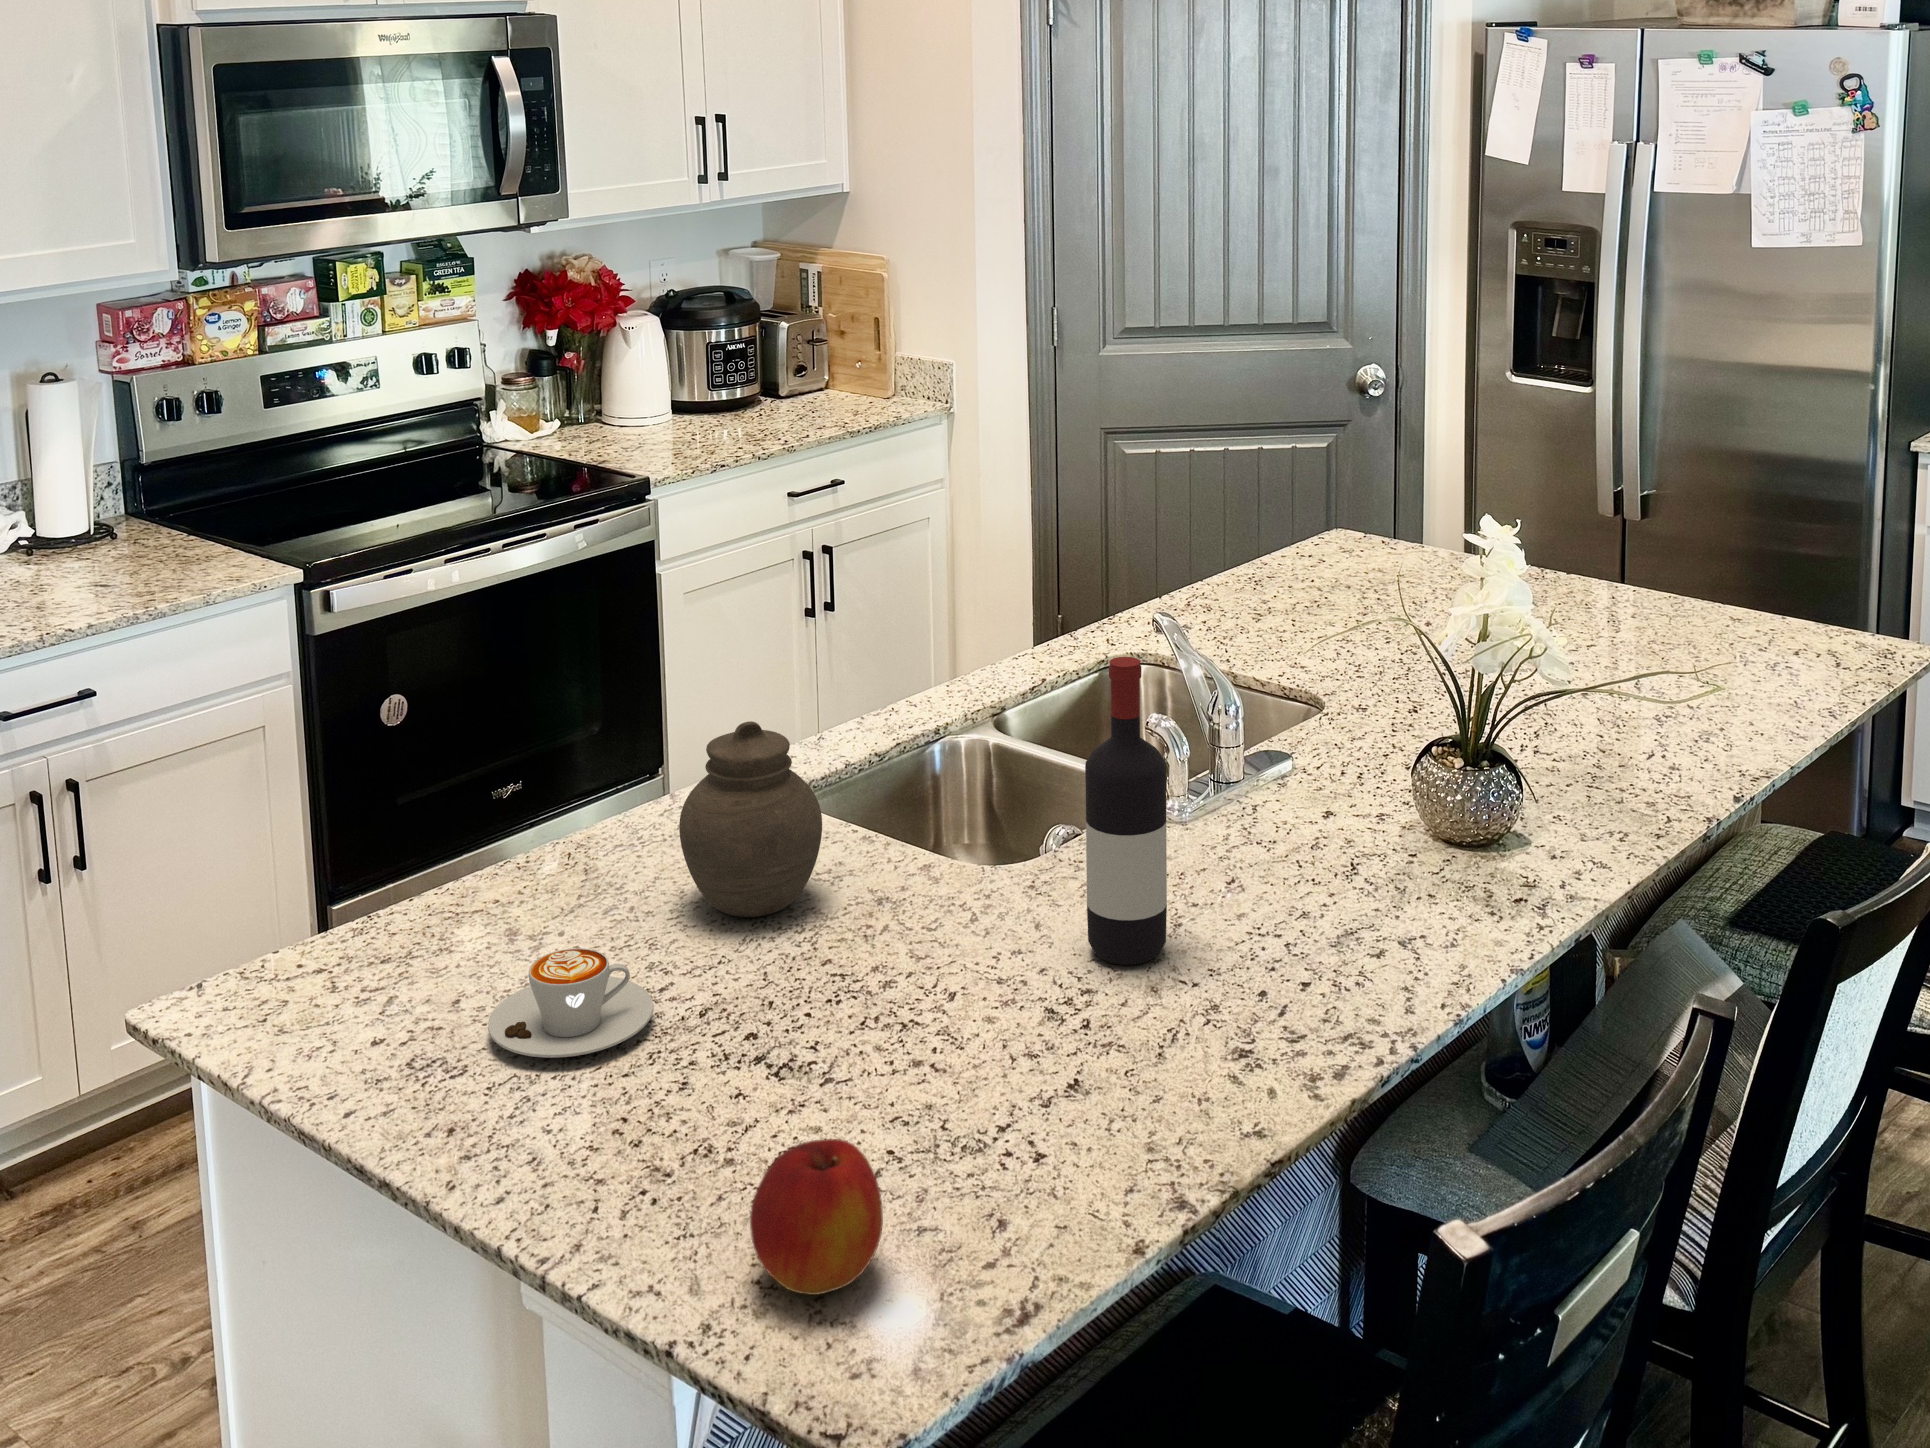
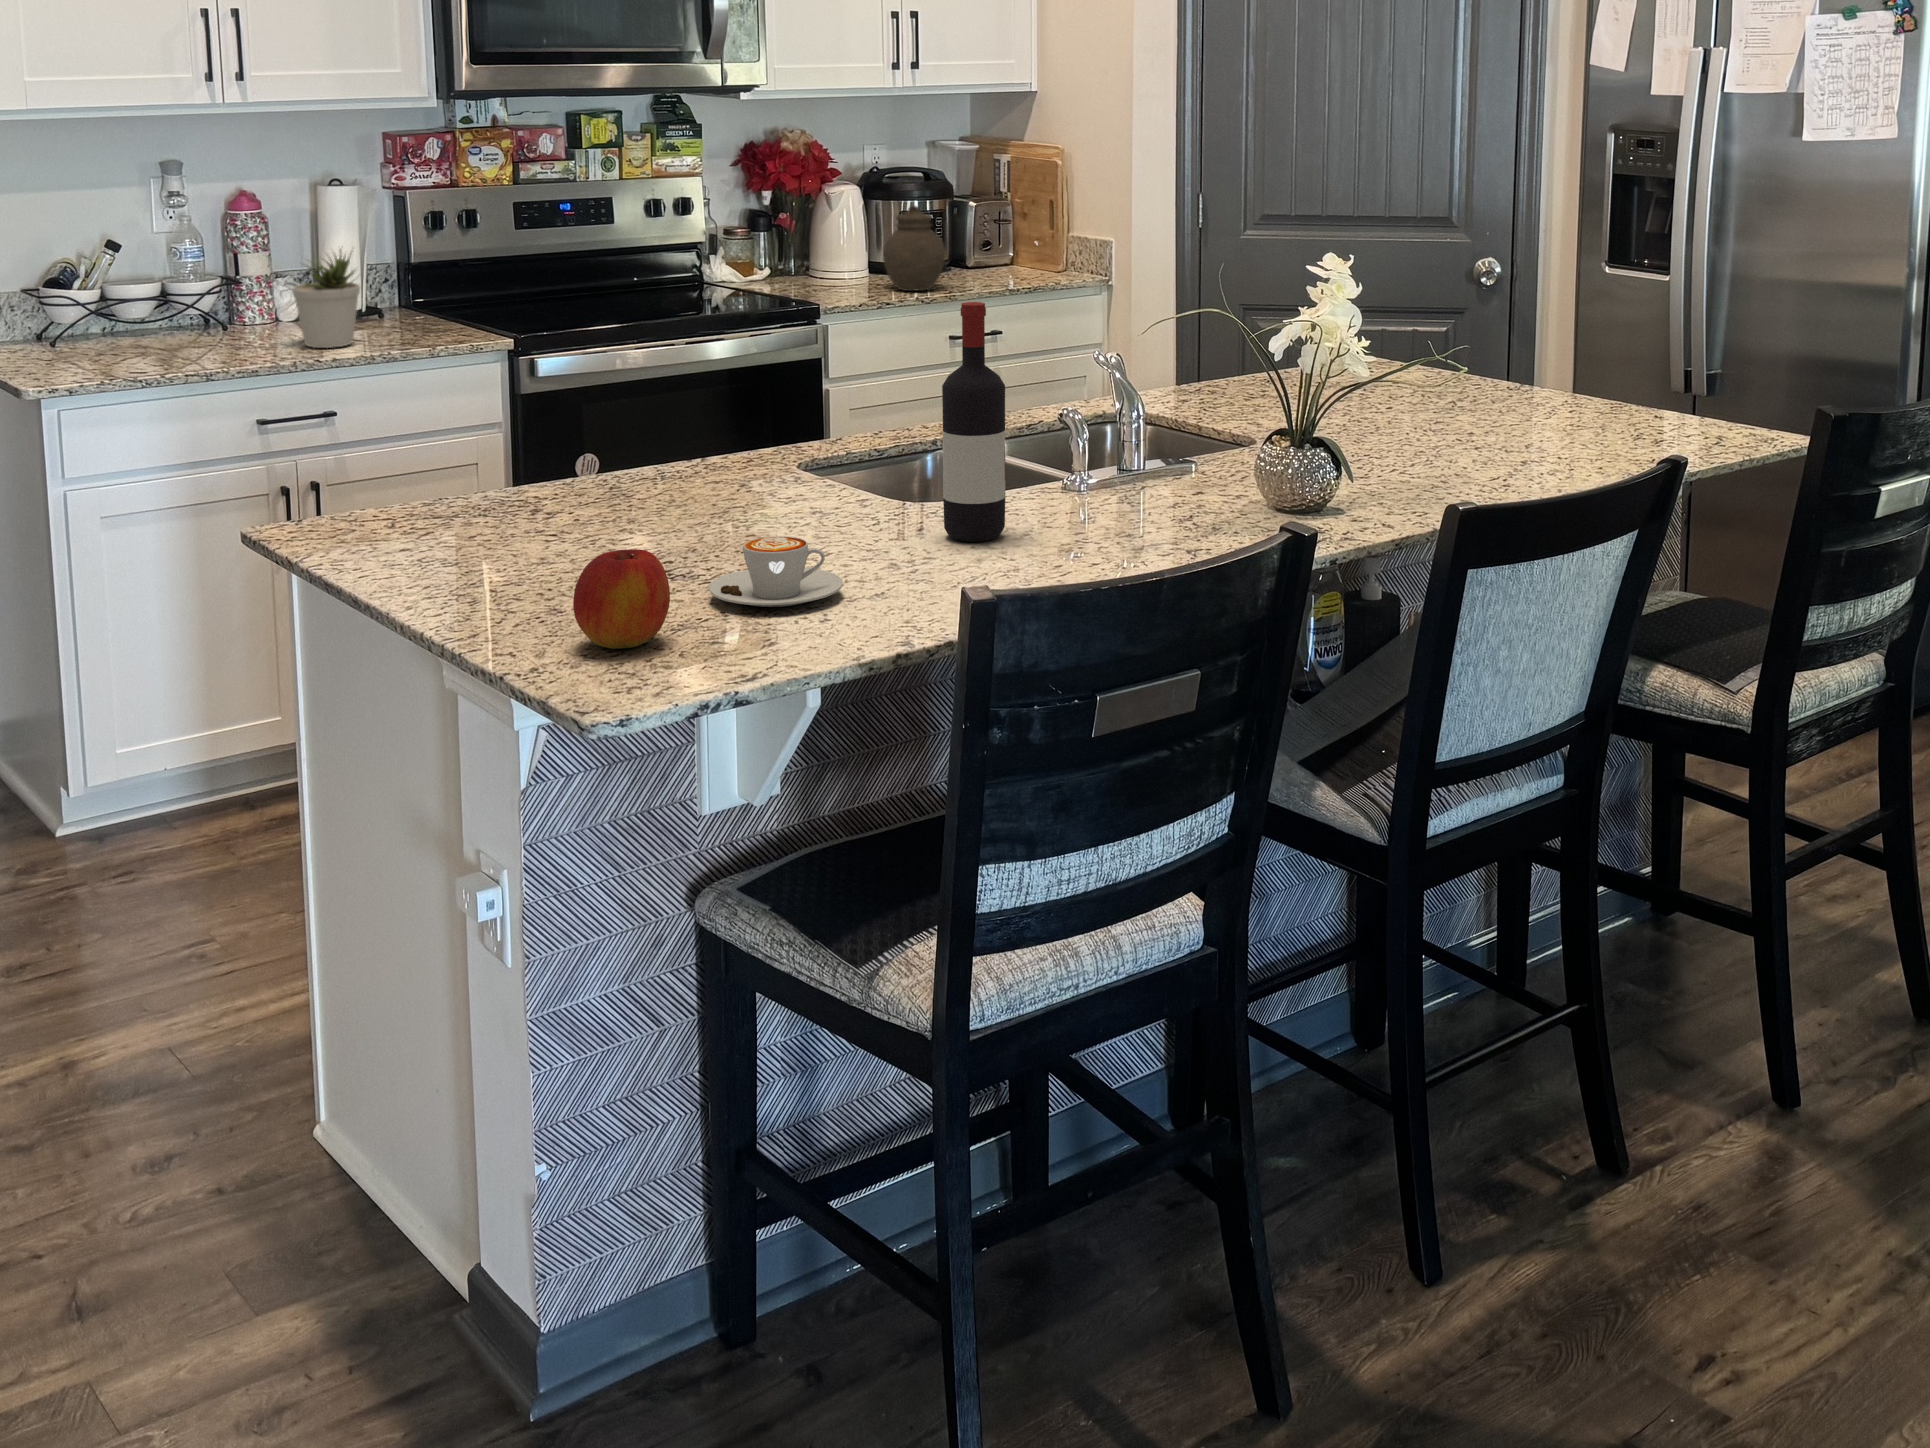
potted plant: none [24,475,114,608] -> present [292,249,360,348]
jar: present [679,721,822,917] -> present [883,206,945,291]
coffee cup: present [488,948,653,1058] -> present [709,536,843,607]

